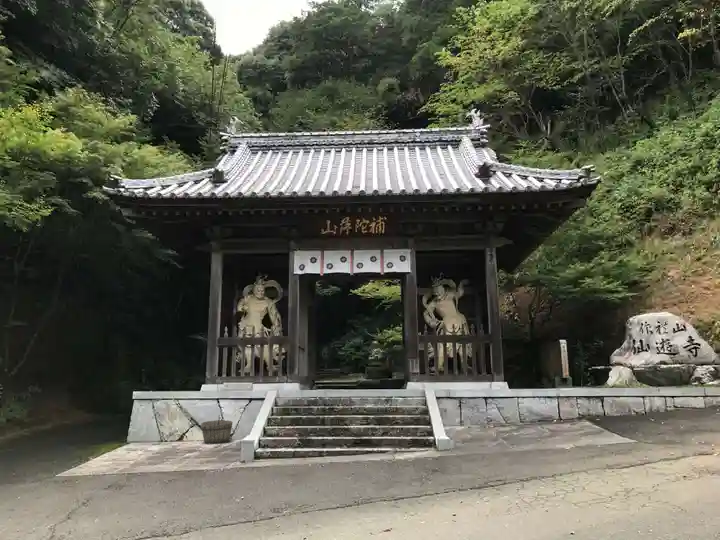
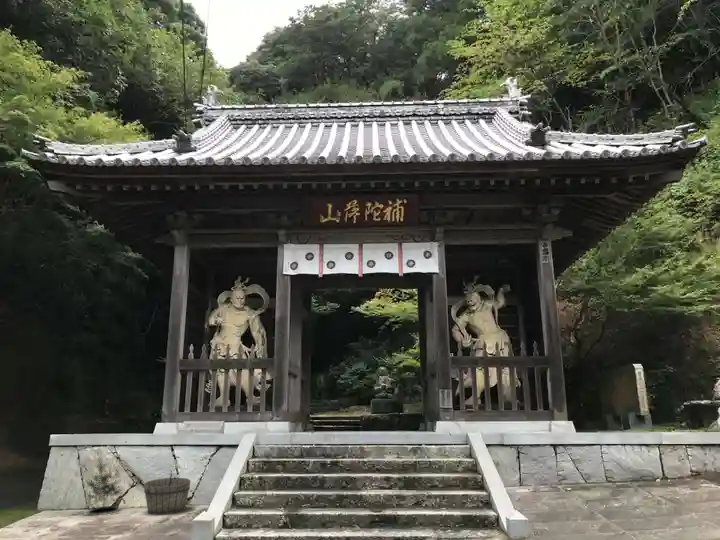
potted tree: none [161,406,185,445] -> present [88,462,121,515]

